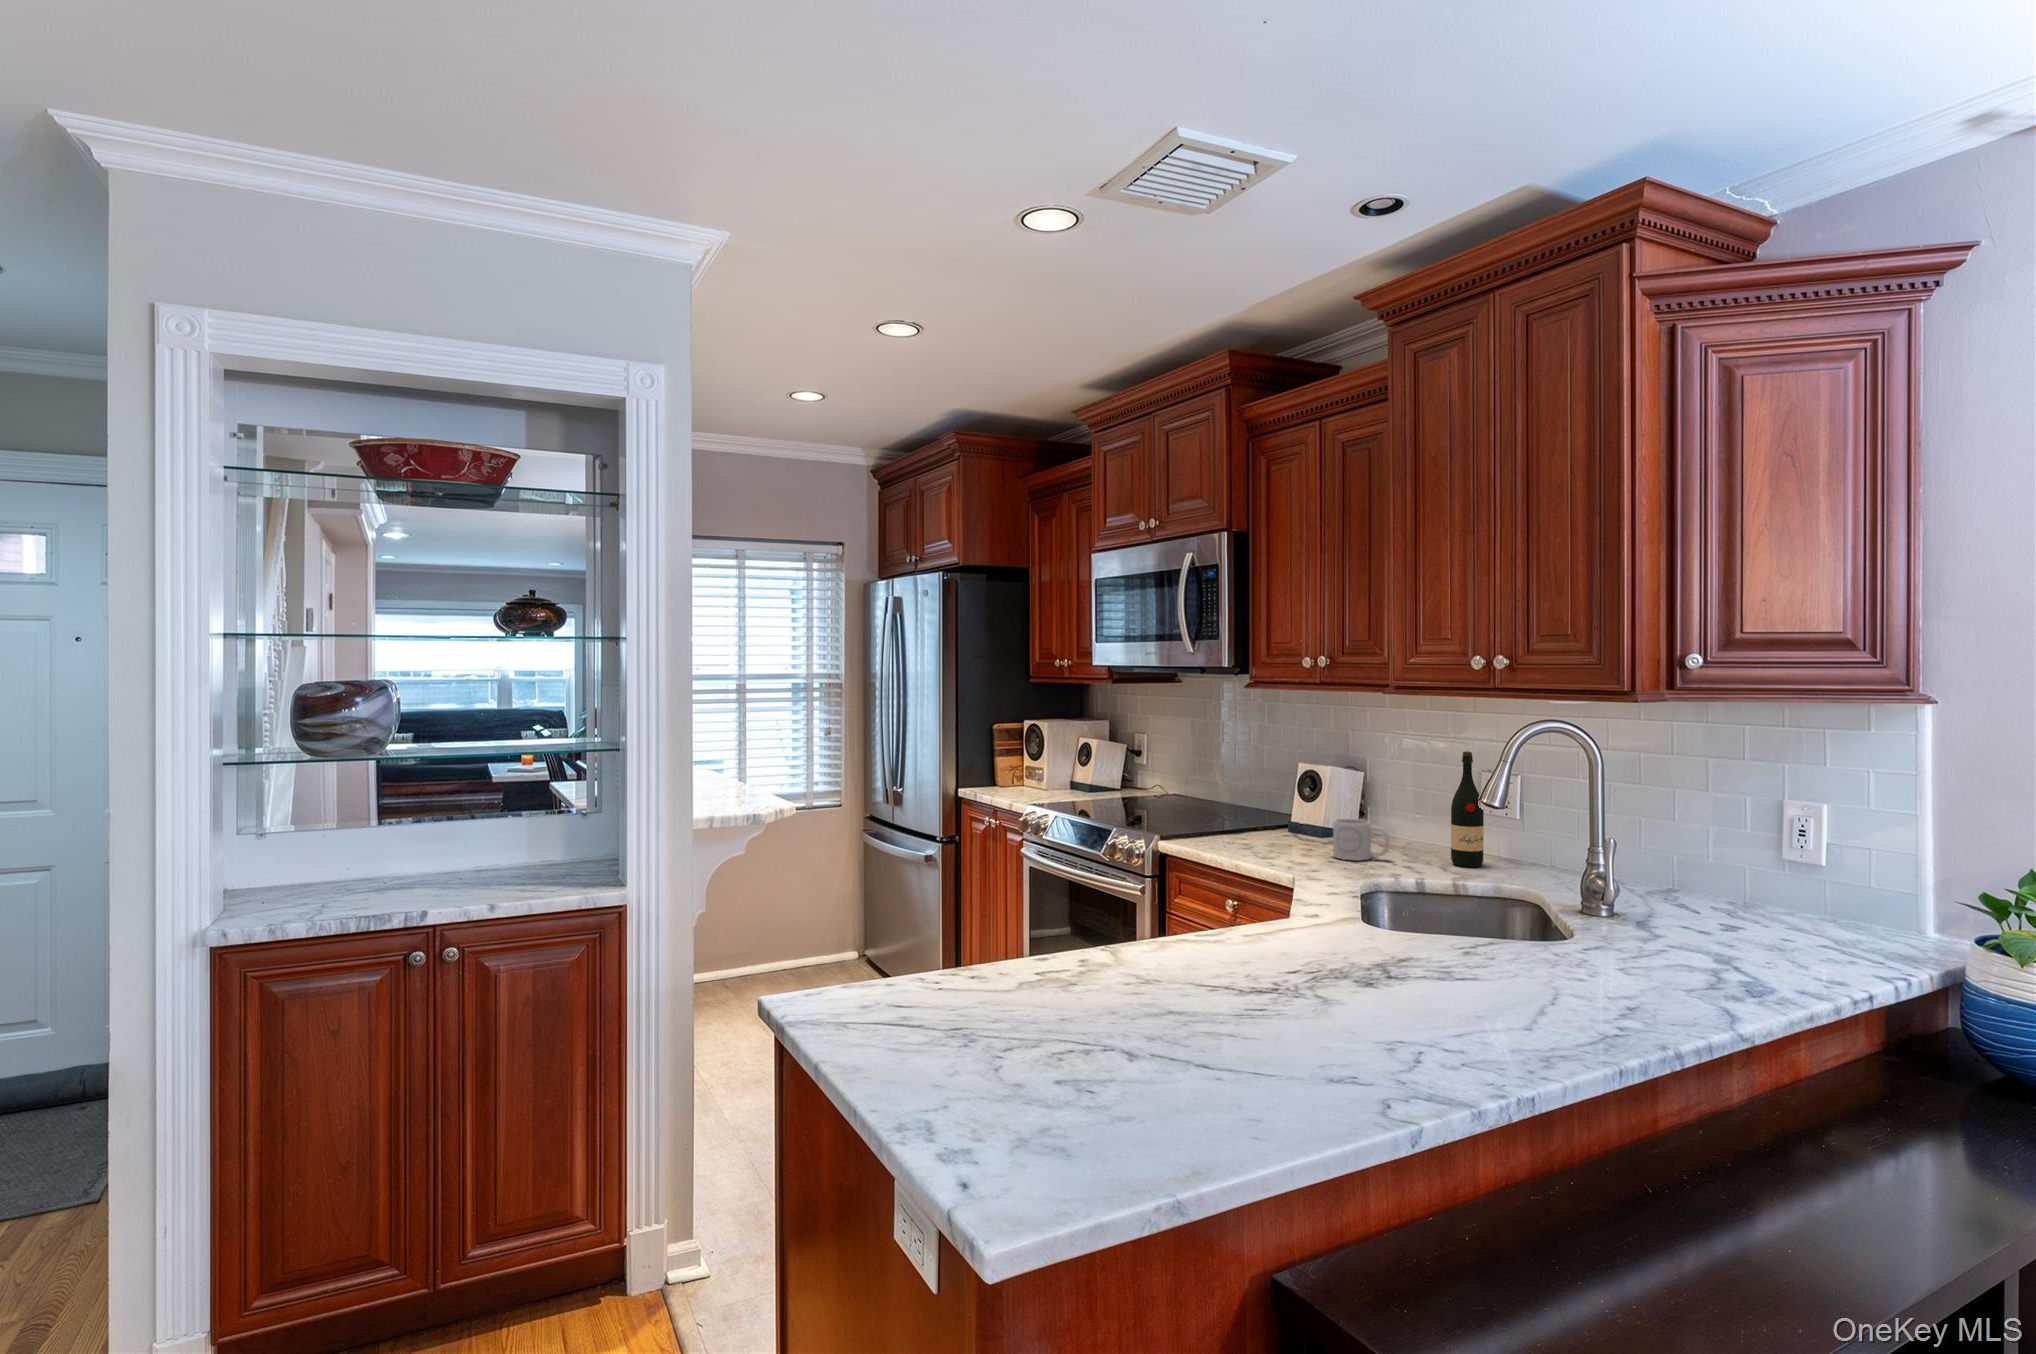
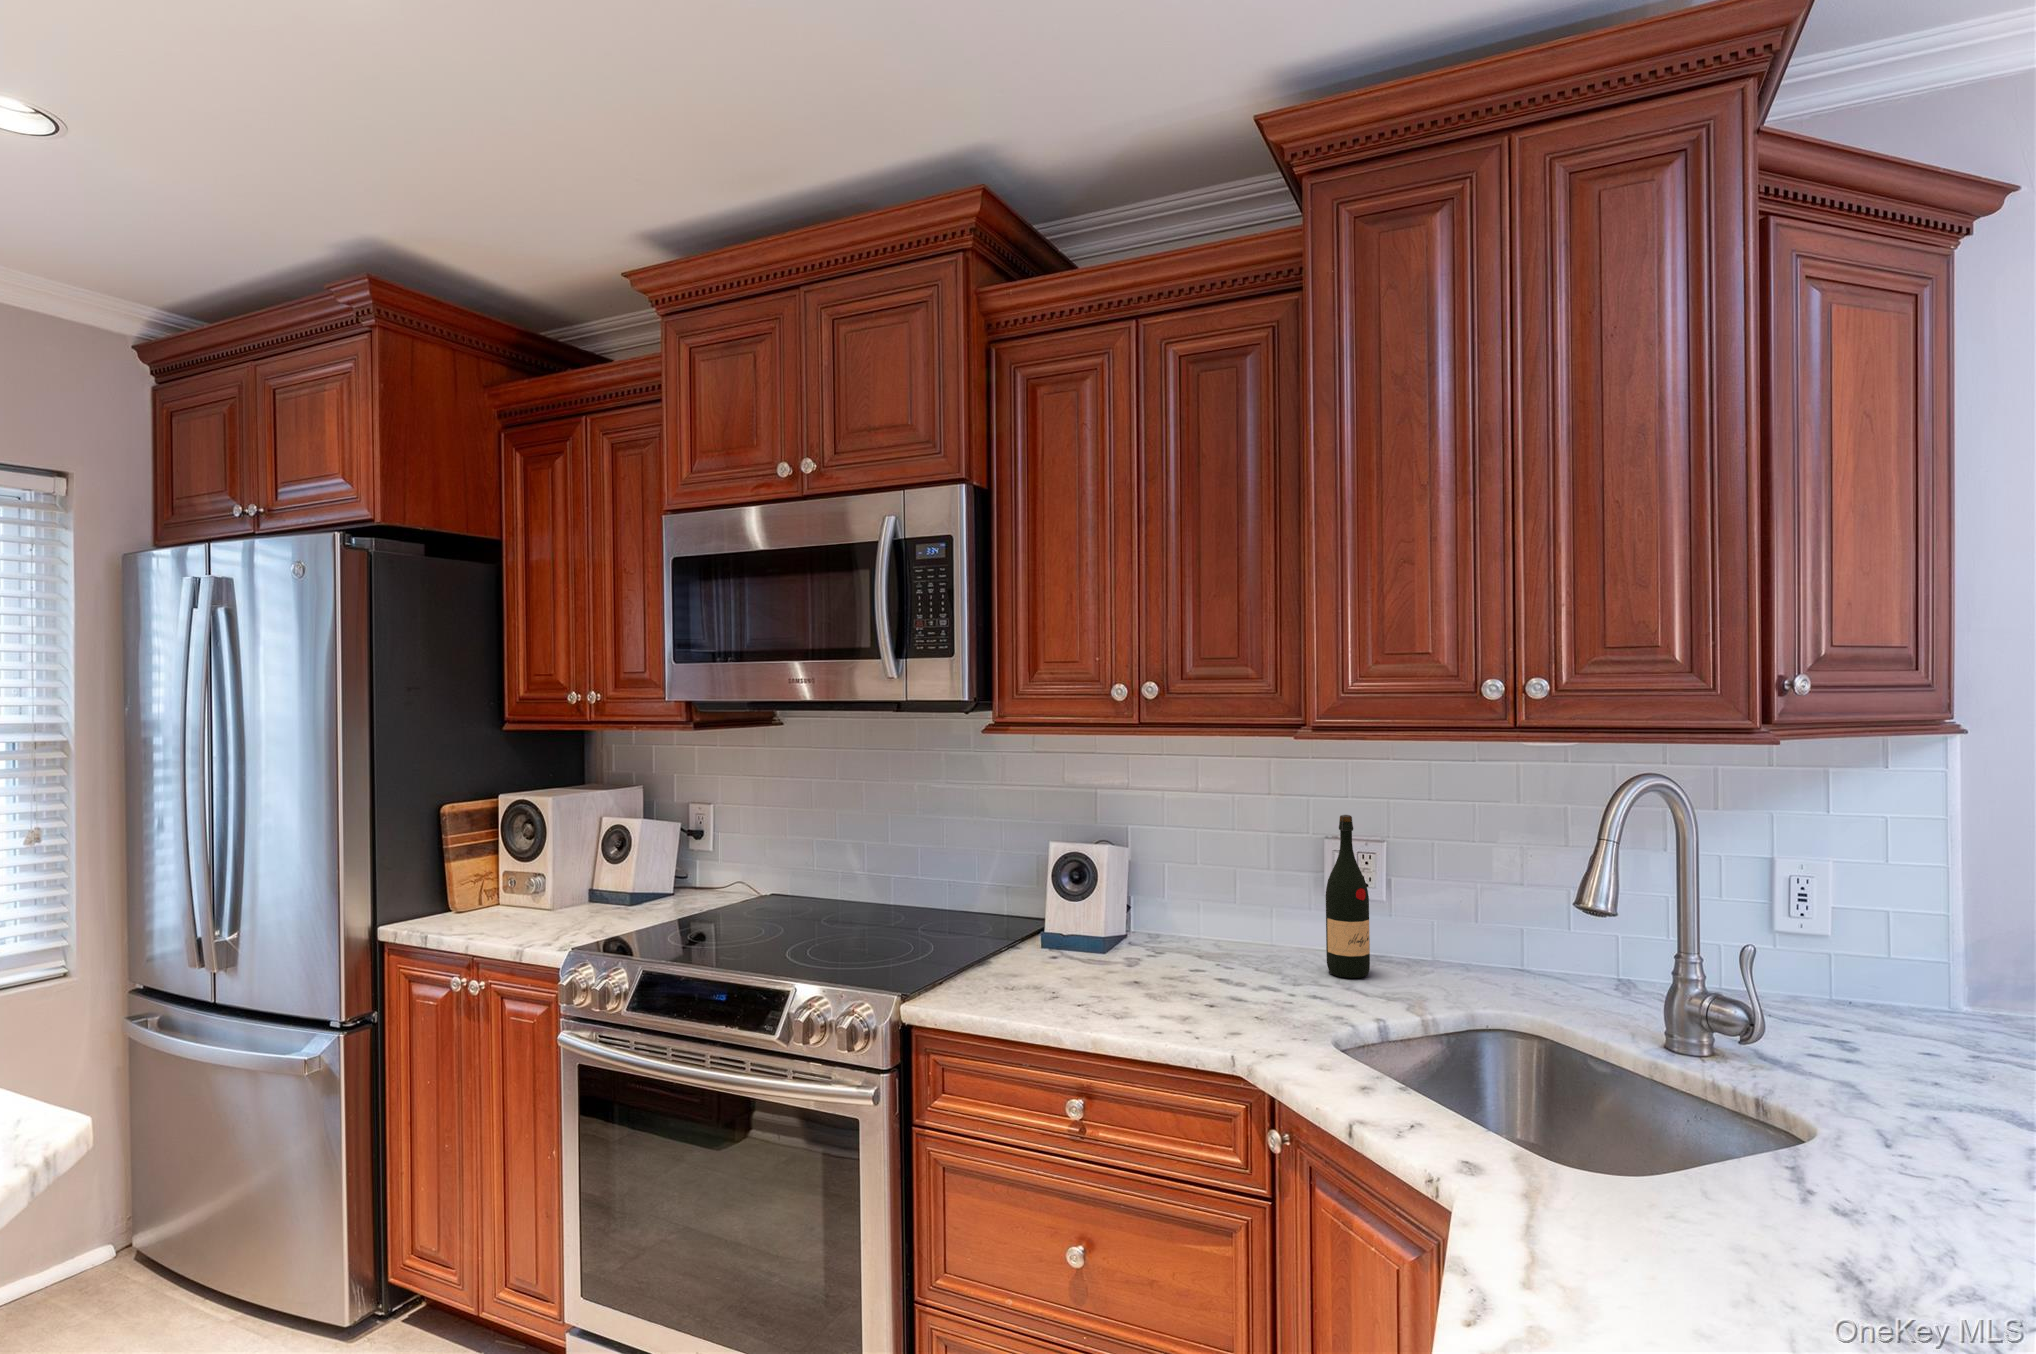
mug: present [1333,819,1389,861] -> none [1182,926,1263,995]

